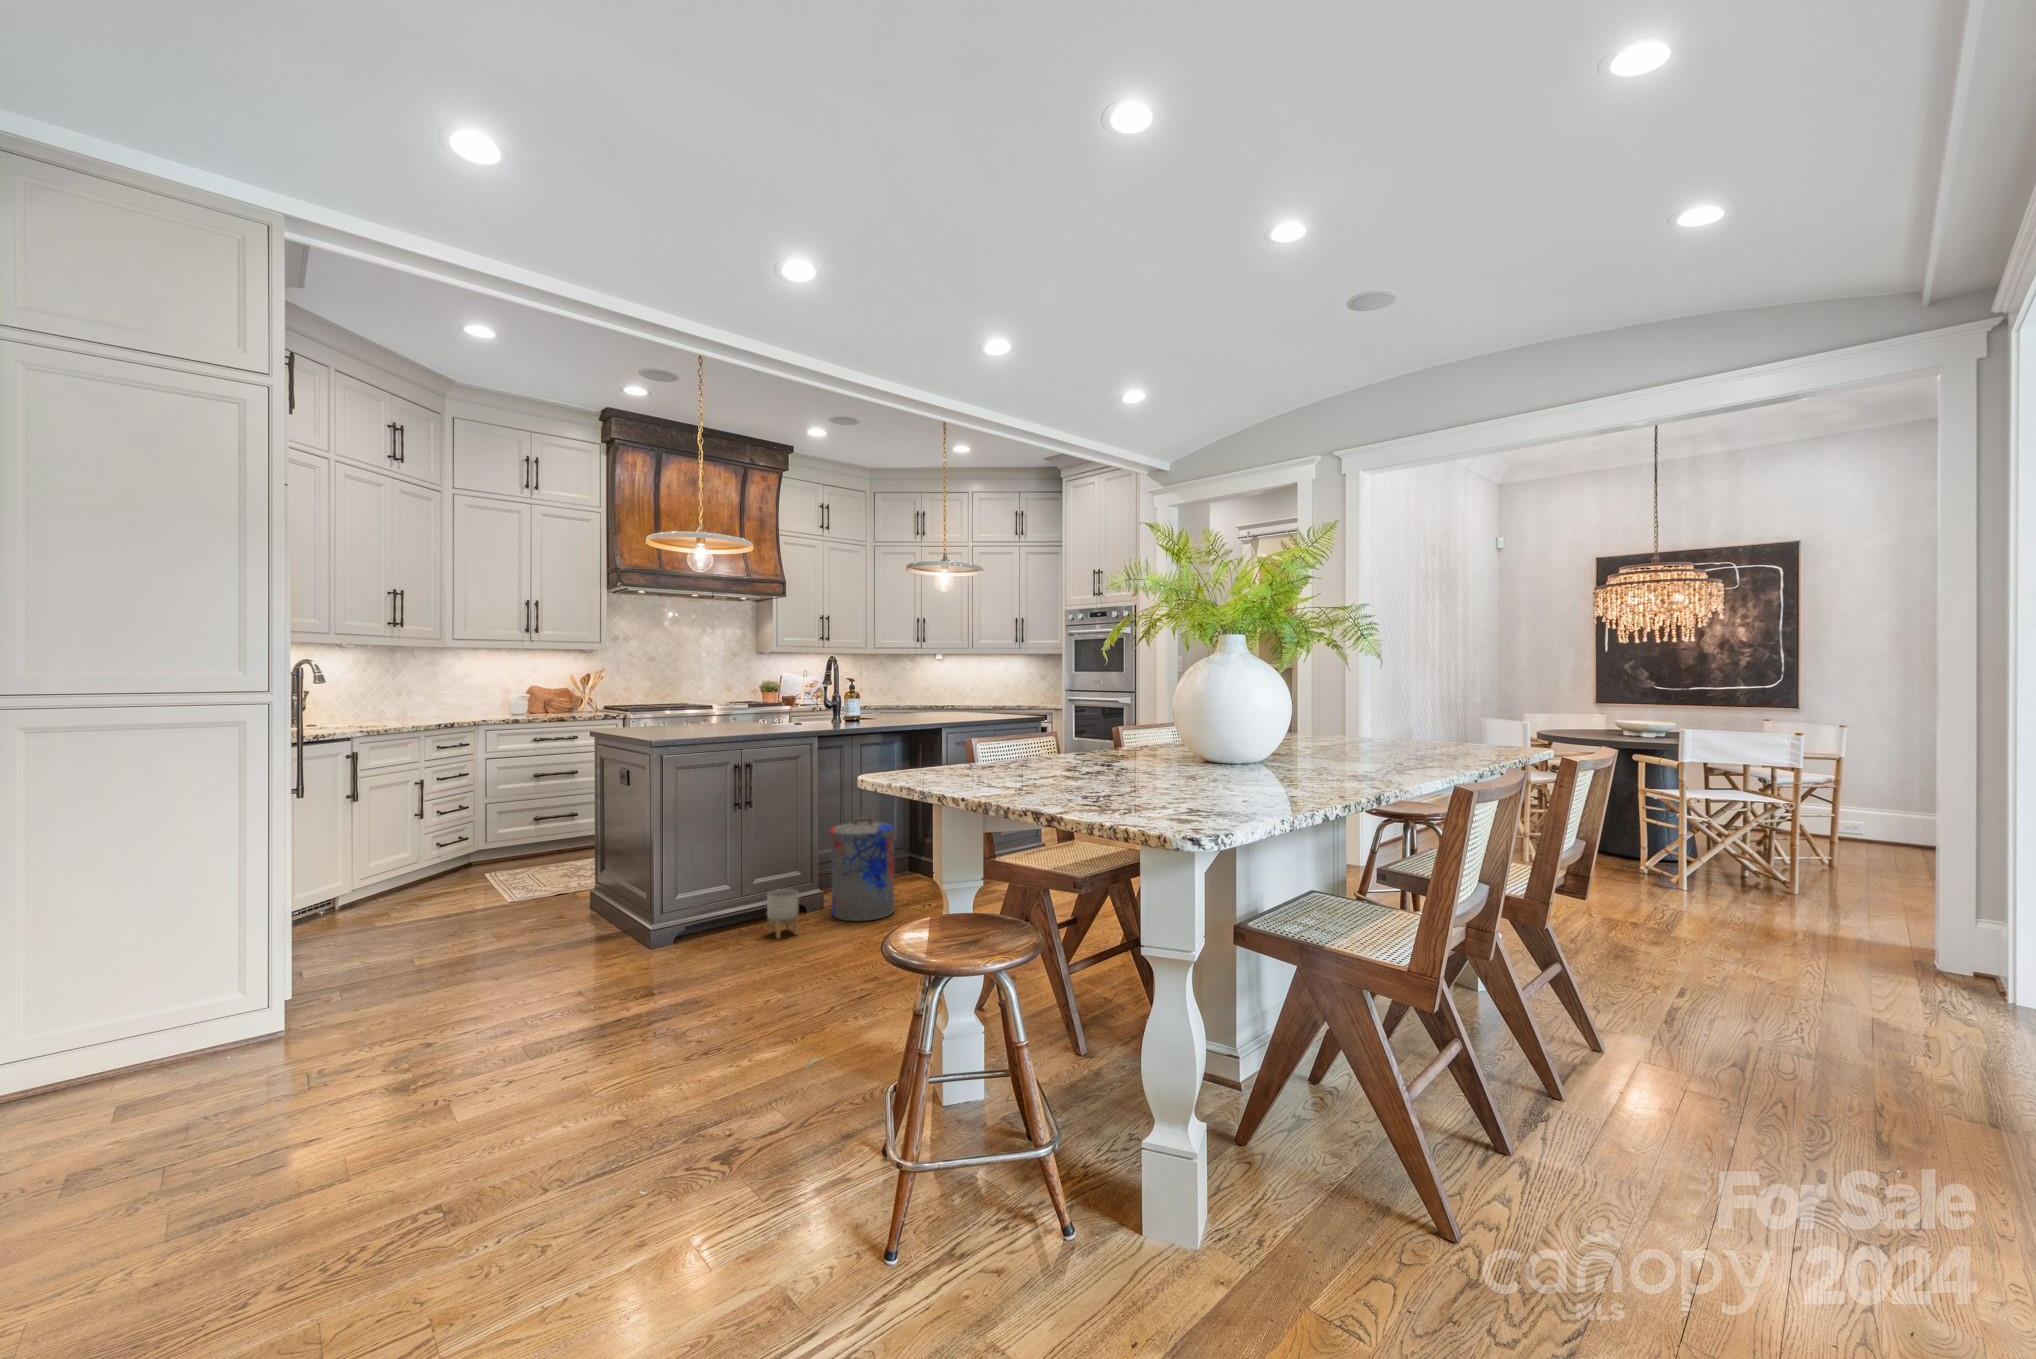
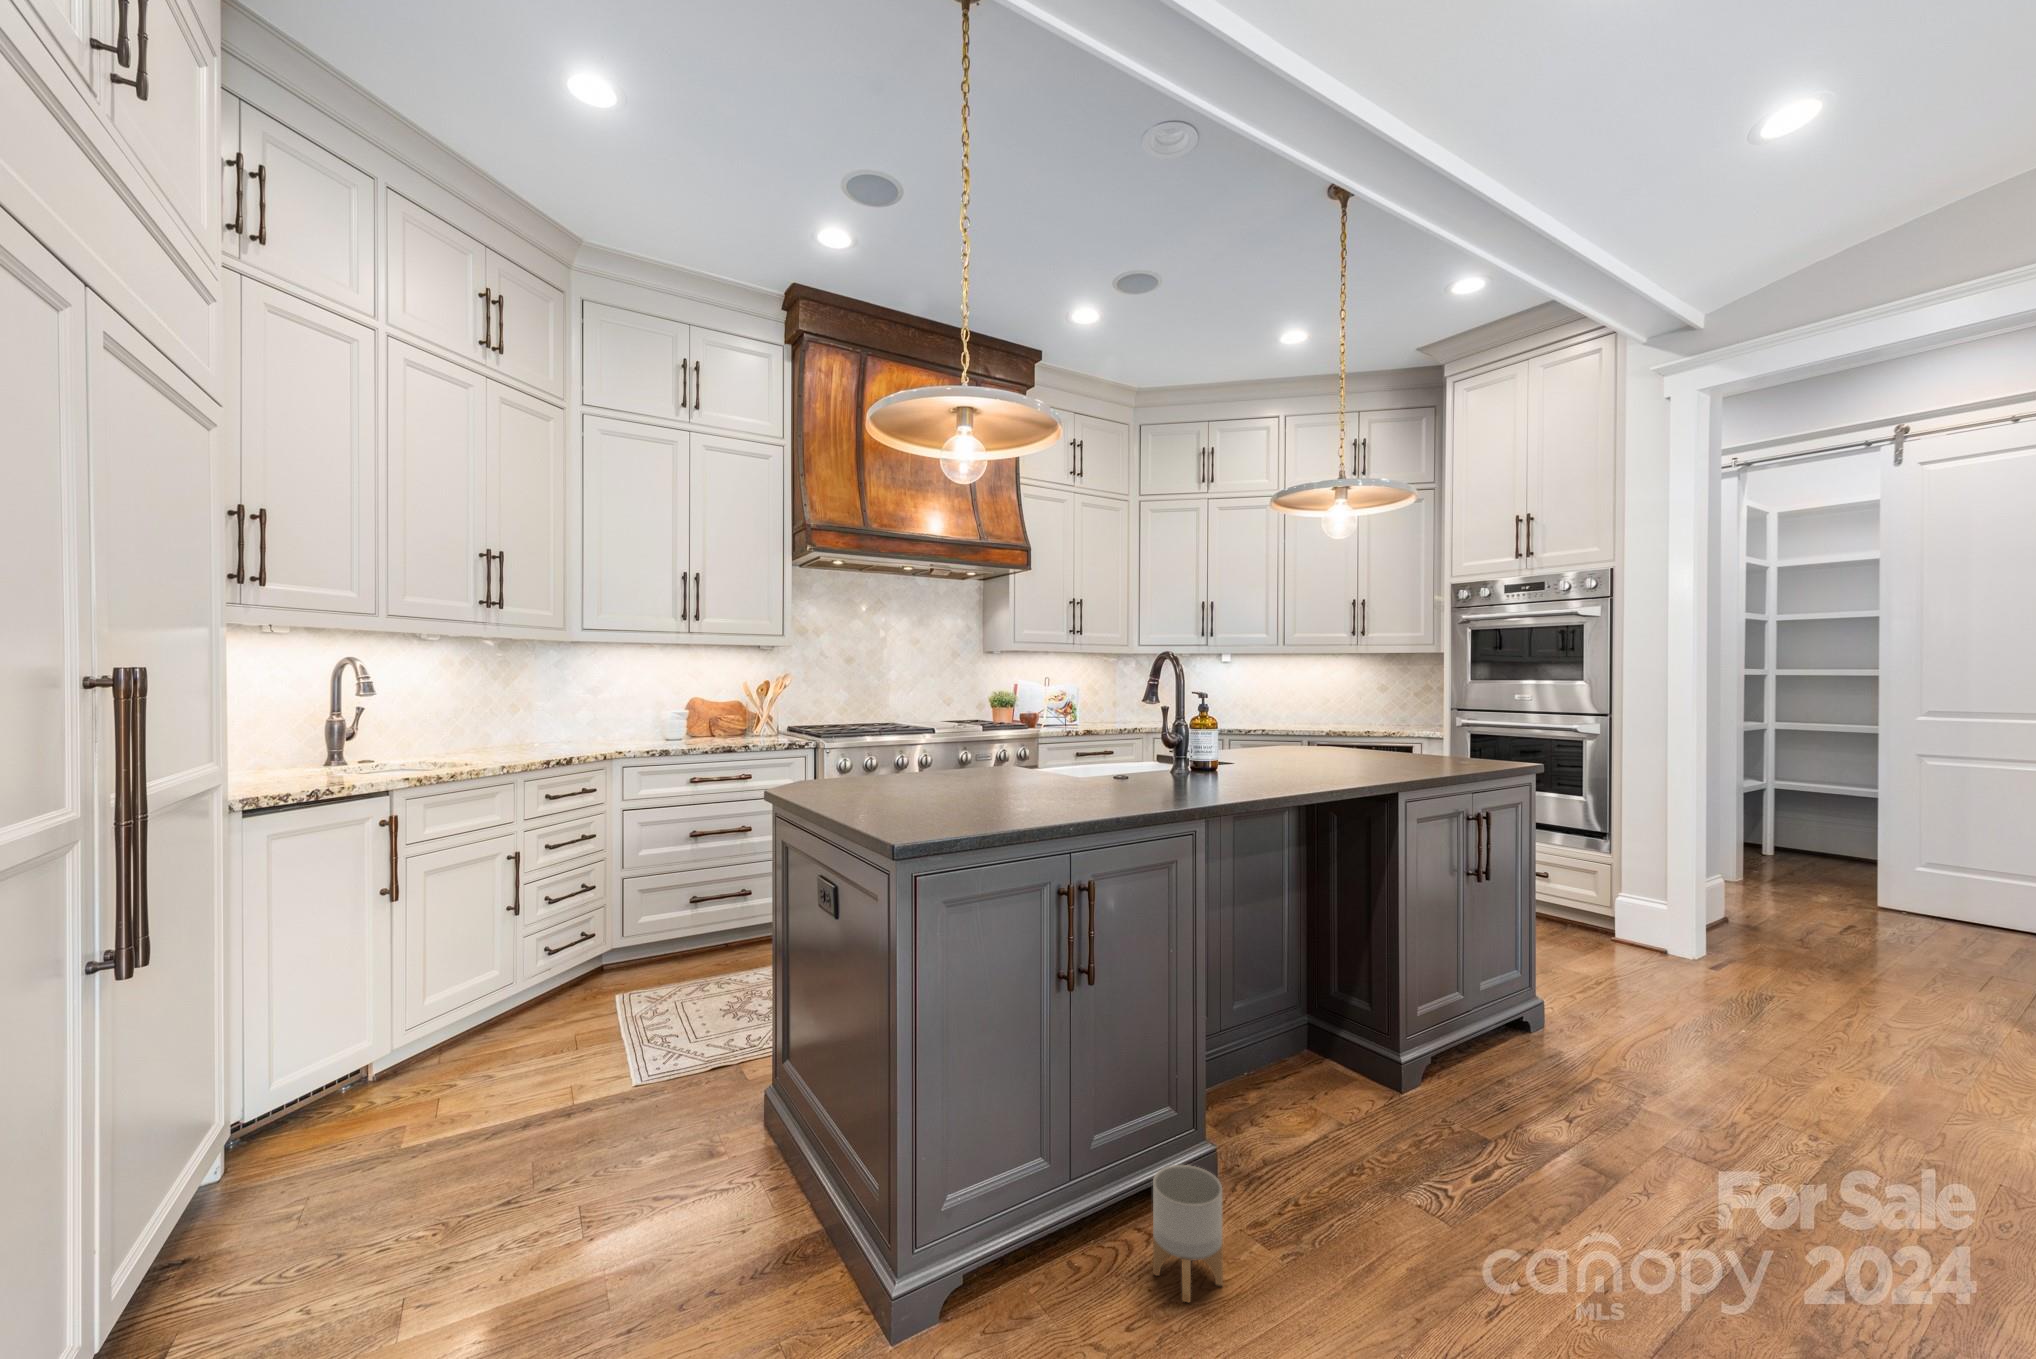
trash can: present [830,817,895,921] -> none [1246,987,1390,1234]

